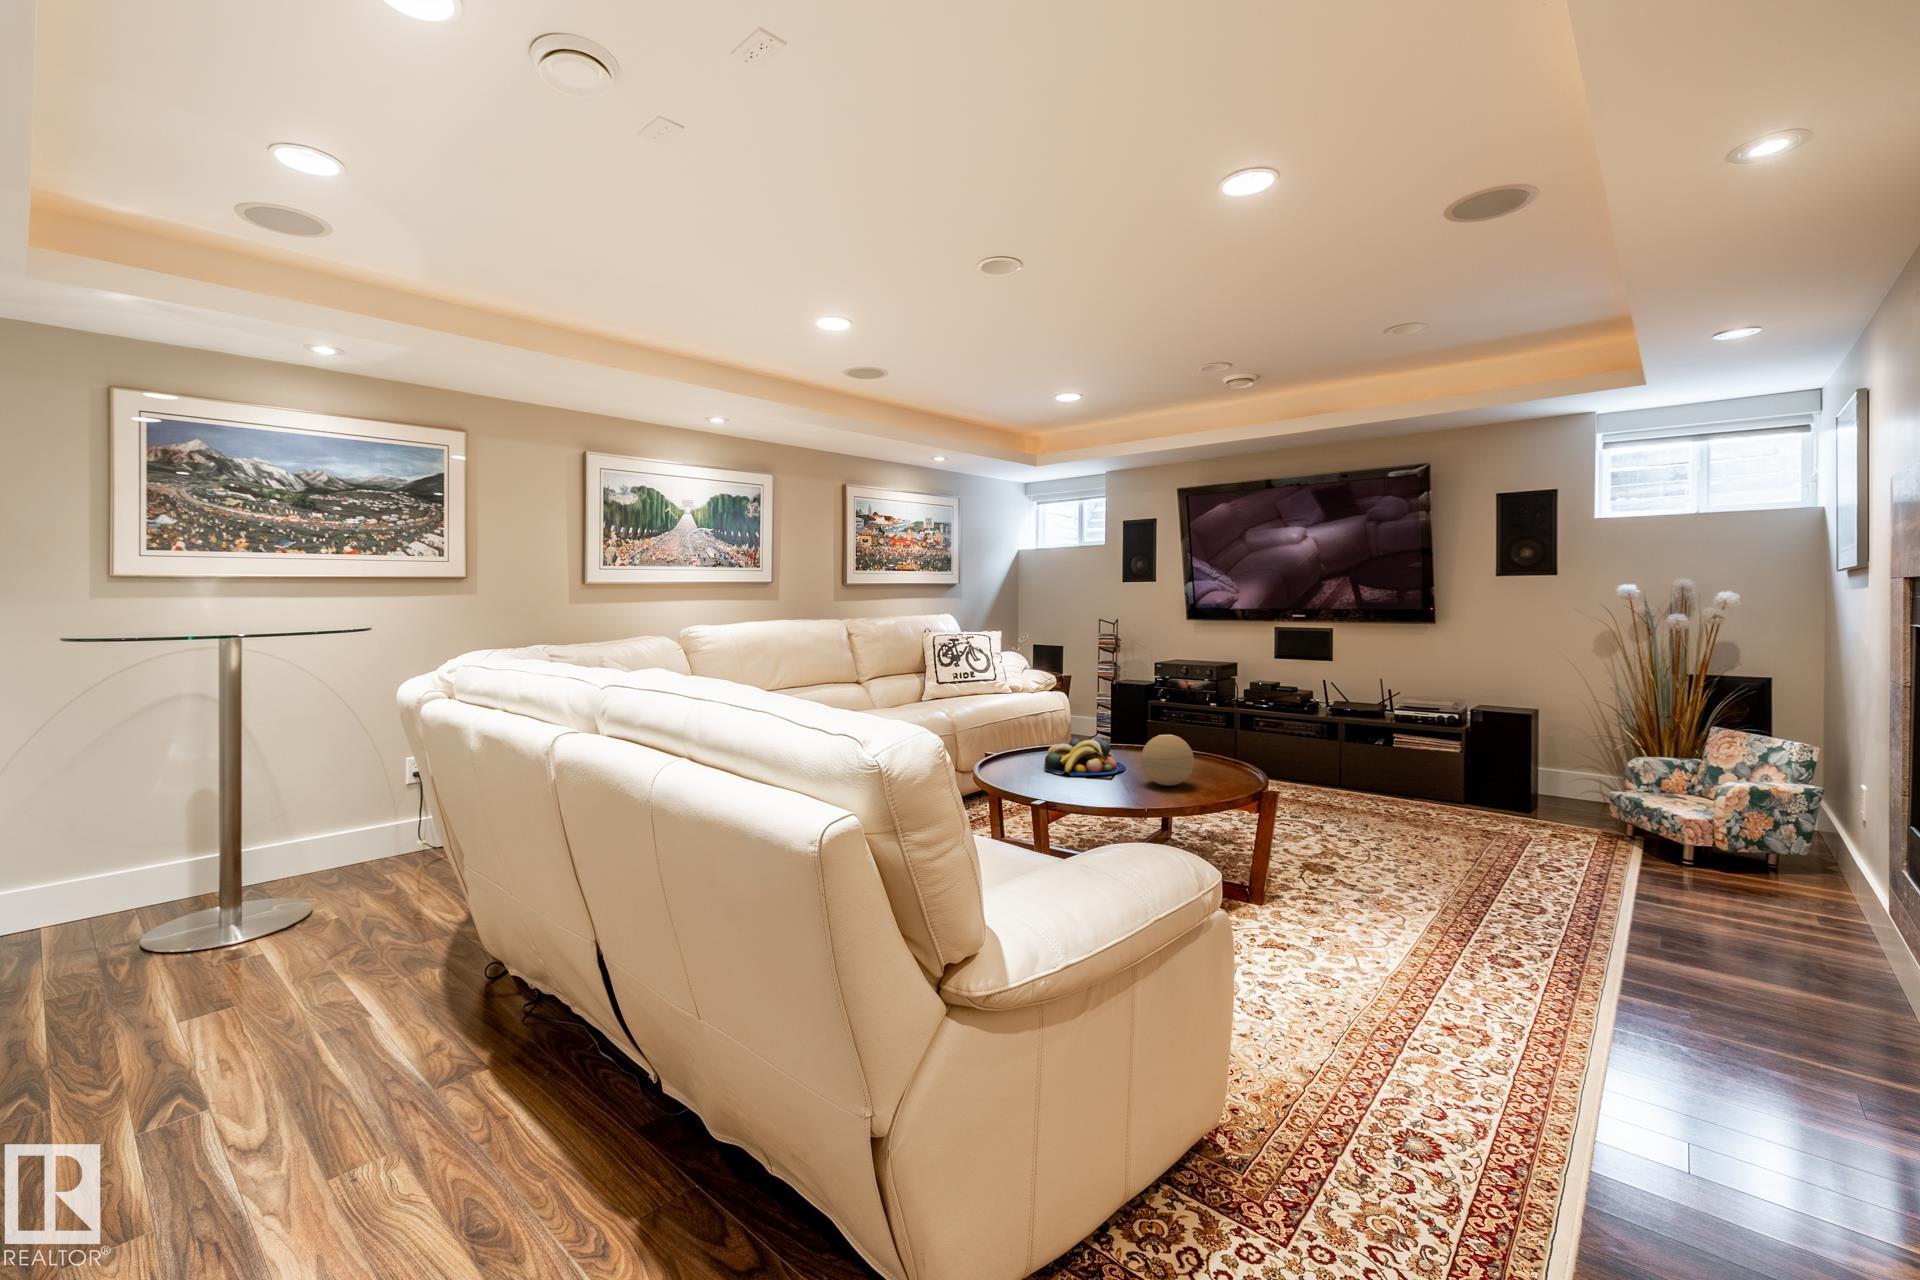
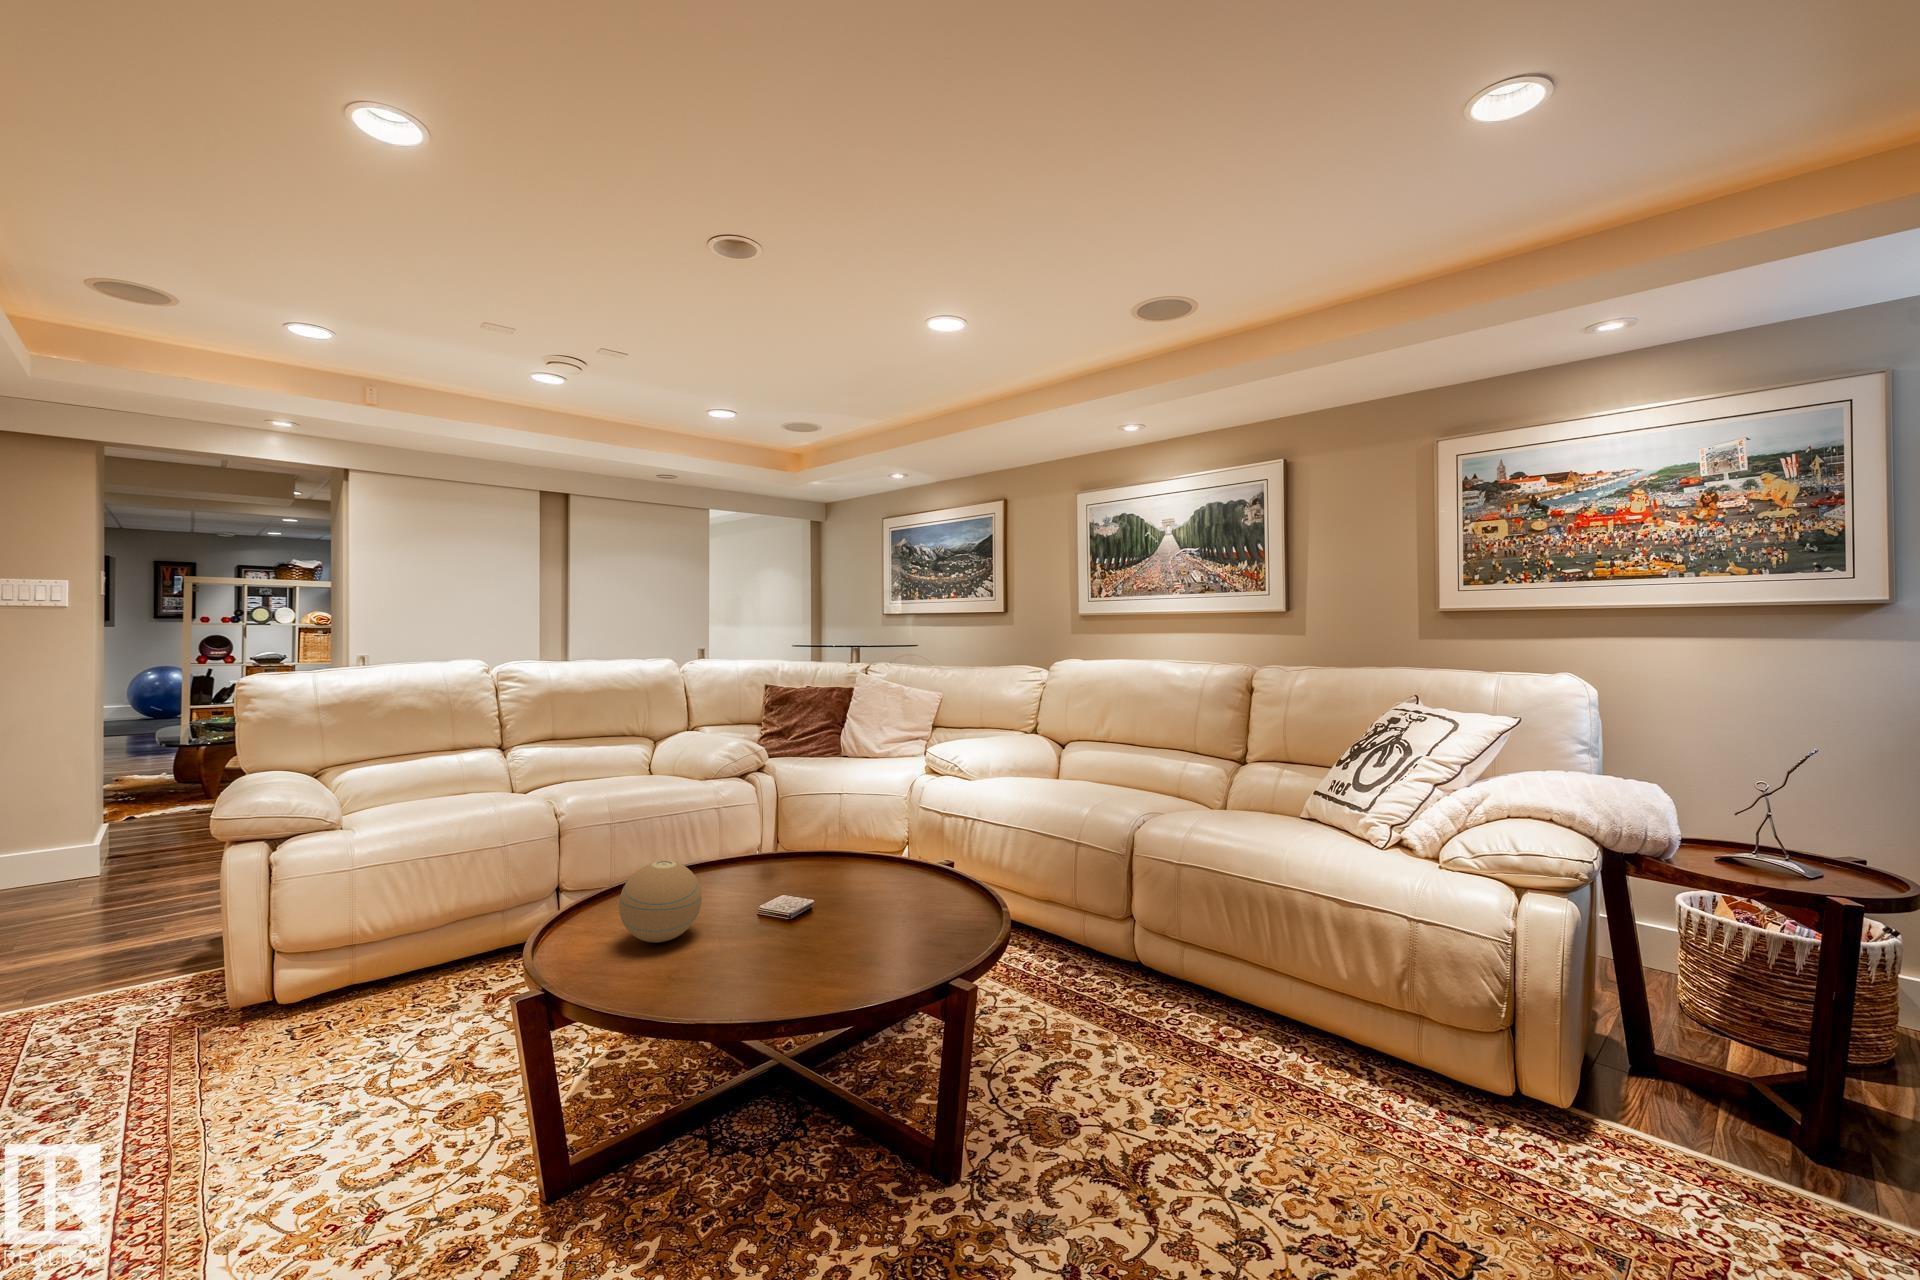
fruit bowl: present [1044,737,1126,776] -> none [752,857,871,923]

